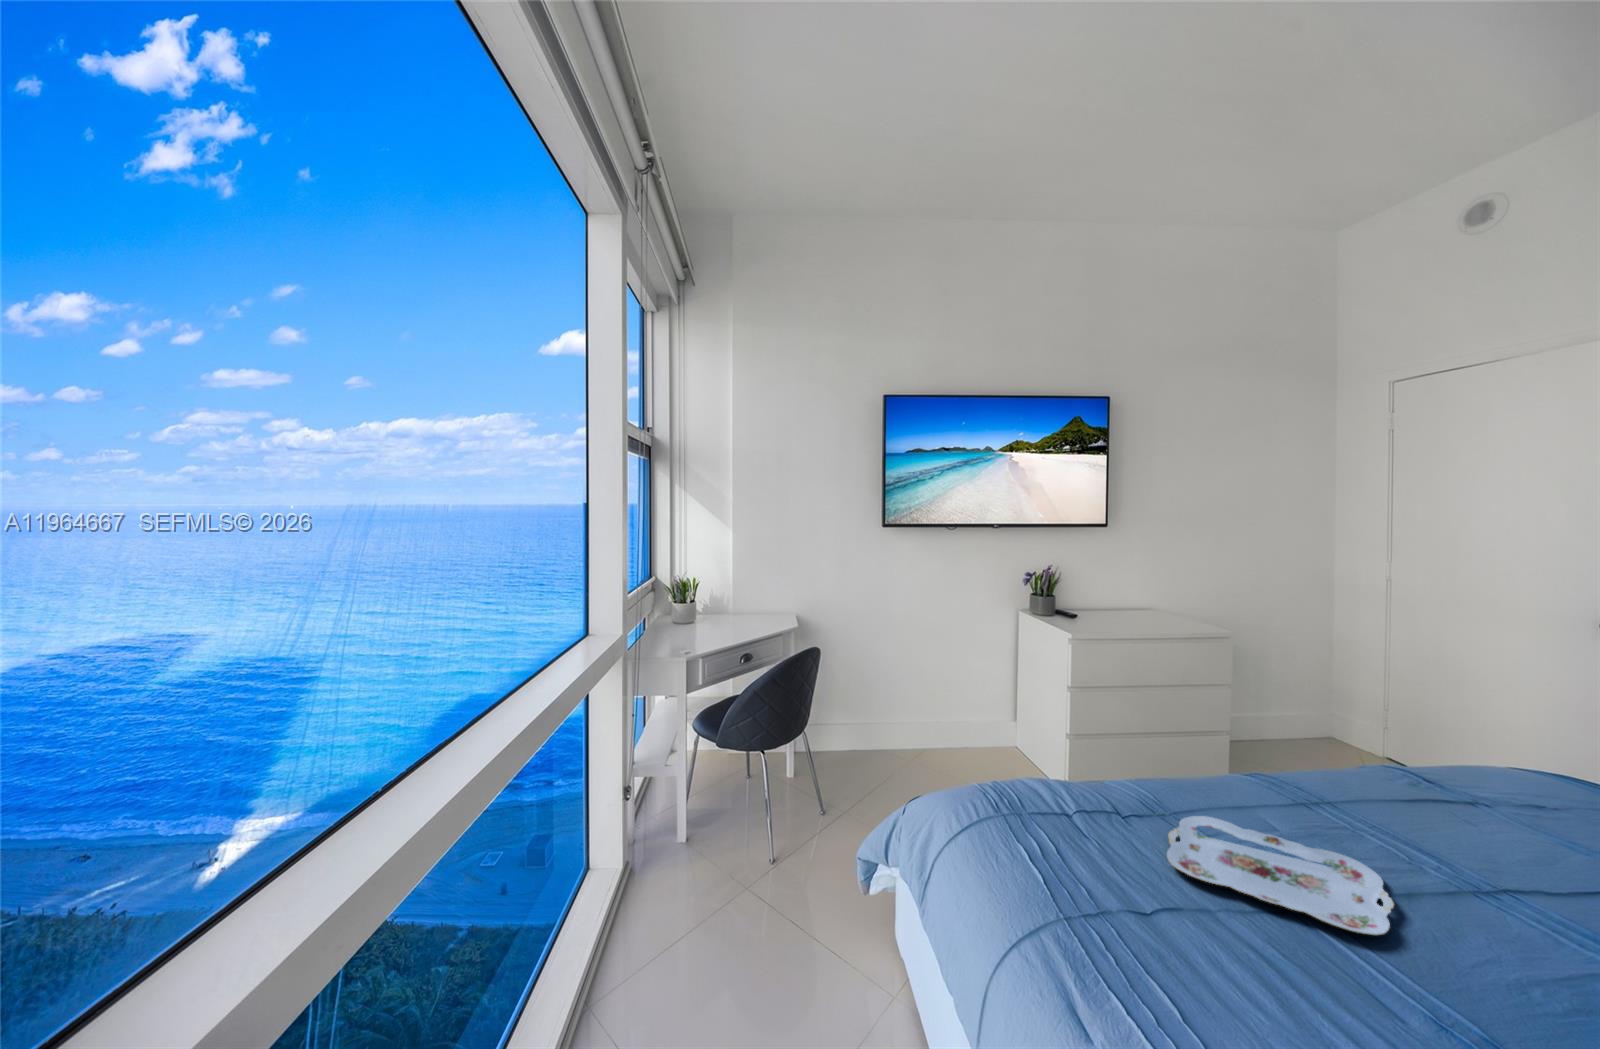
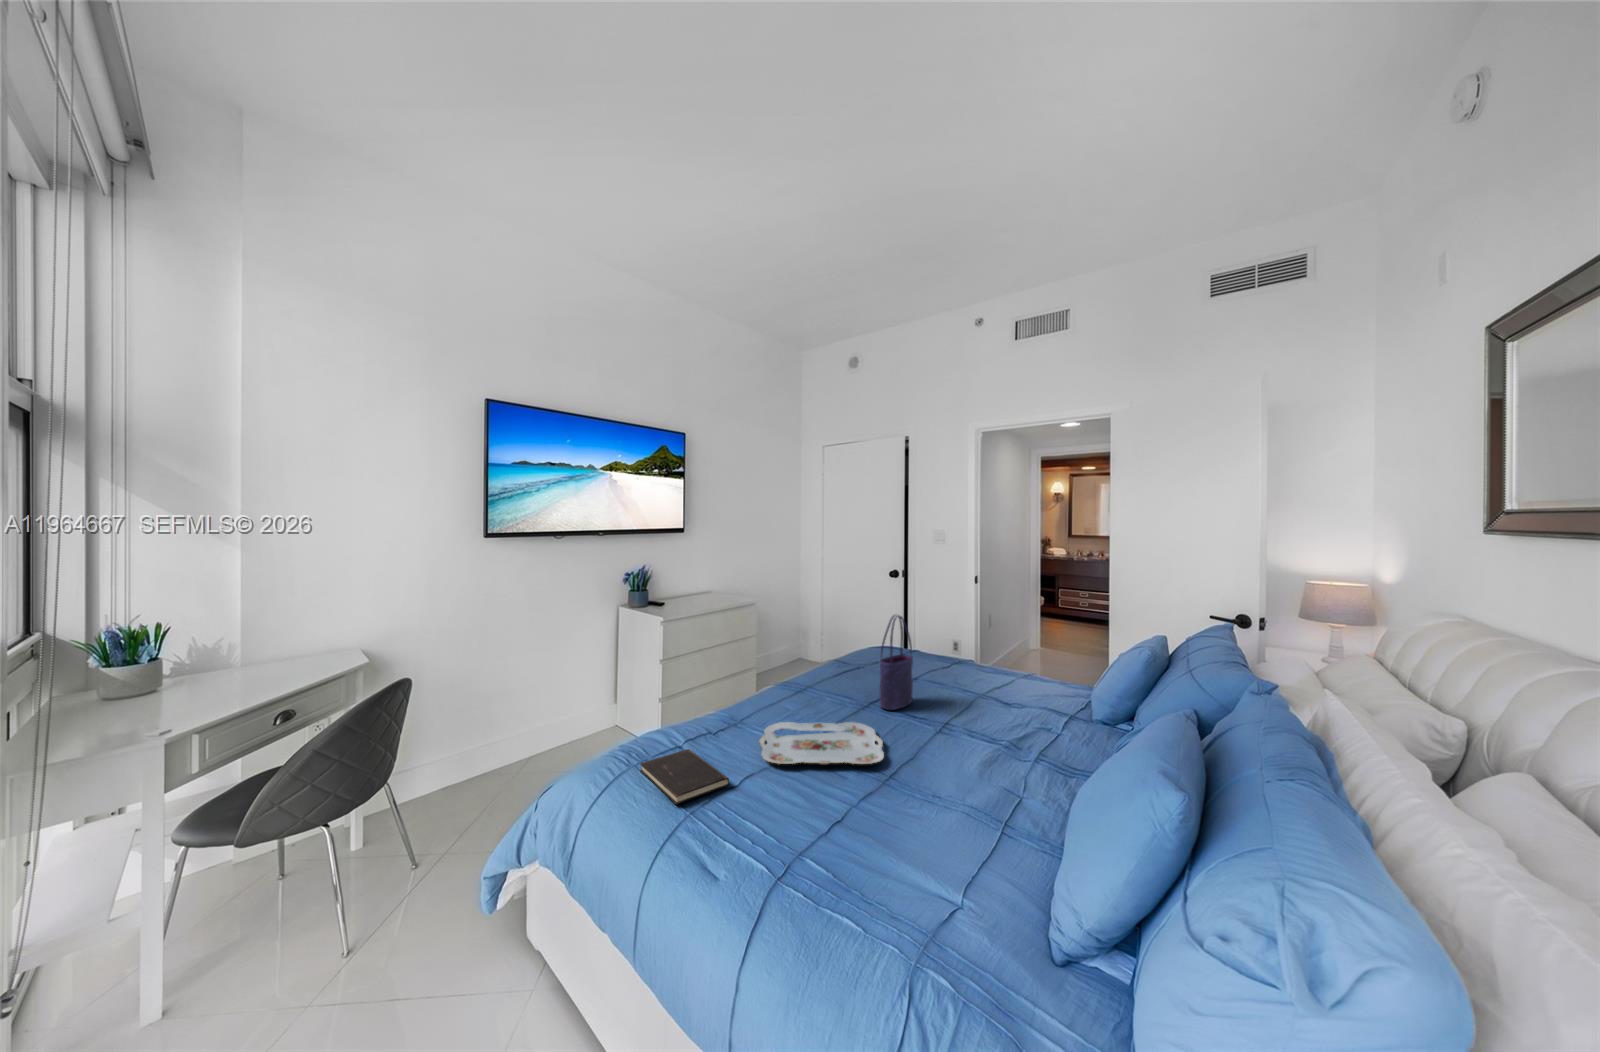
tote bag: none [1408,701,1494,860] -> present [879,615,913,710]
hardcover book: none [1006,813,1112,879] -> present [640,749,729,804]

